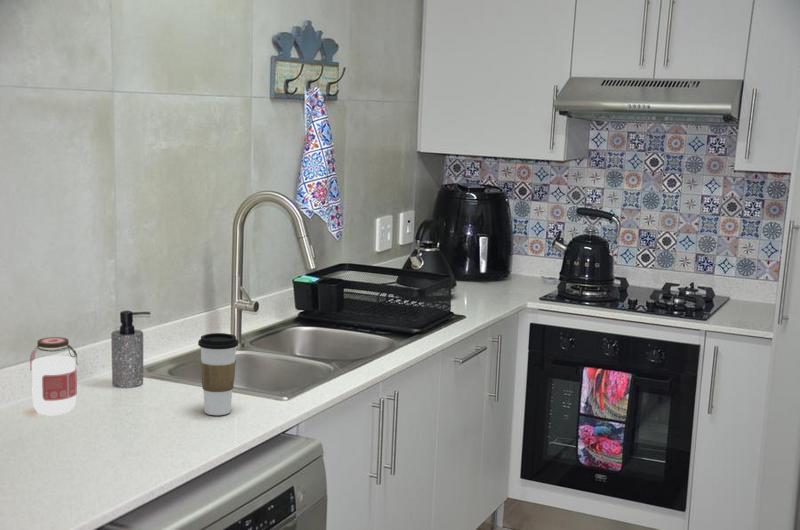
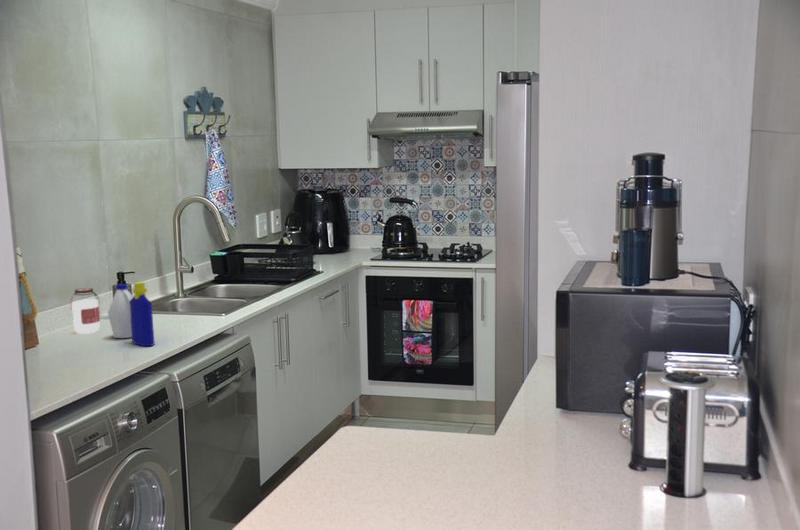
coffee cup: present [198,333,239,415] -> none [171,278,195,326]
bottle: none [79,339,145,463] -> present [108,282,154,346]

